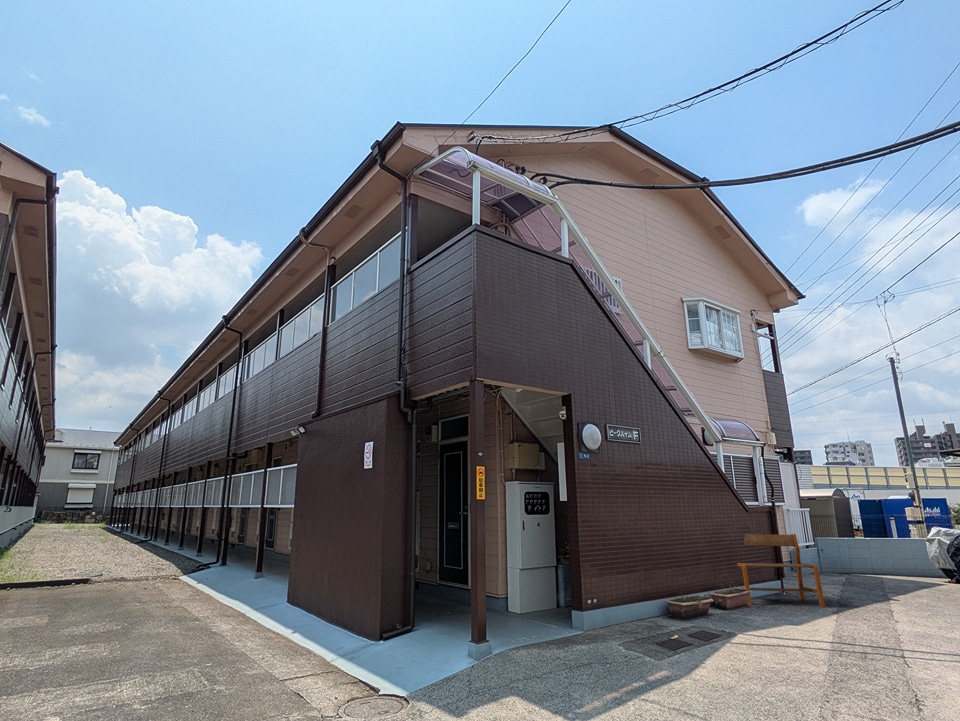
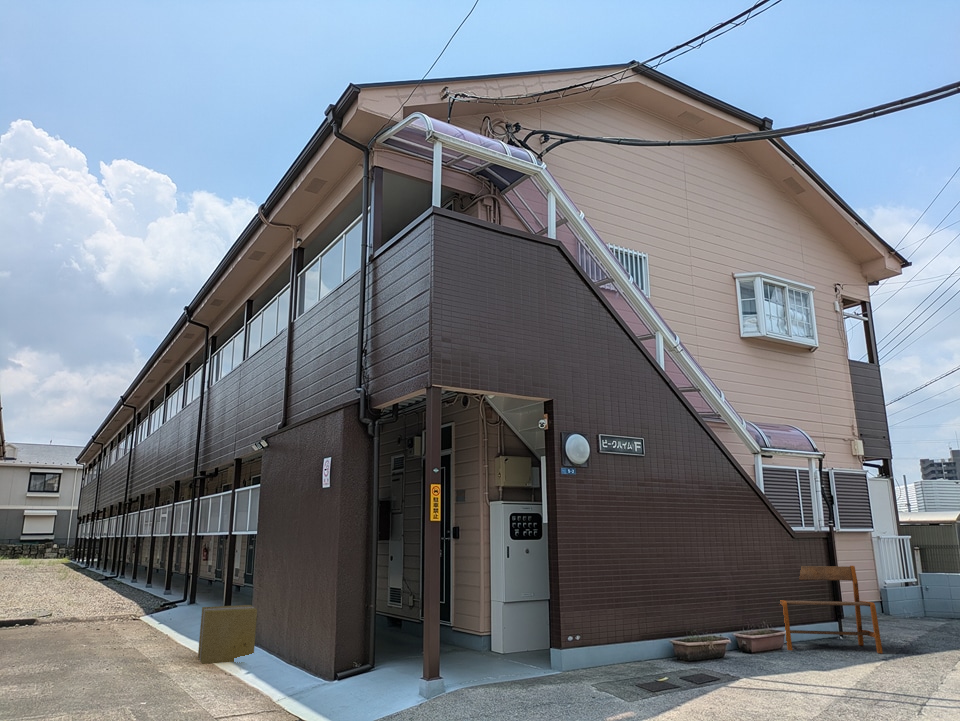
cardboard box: none [242,570,297,625] -> present [198,605,257,664]

